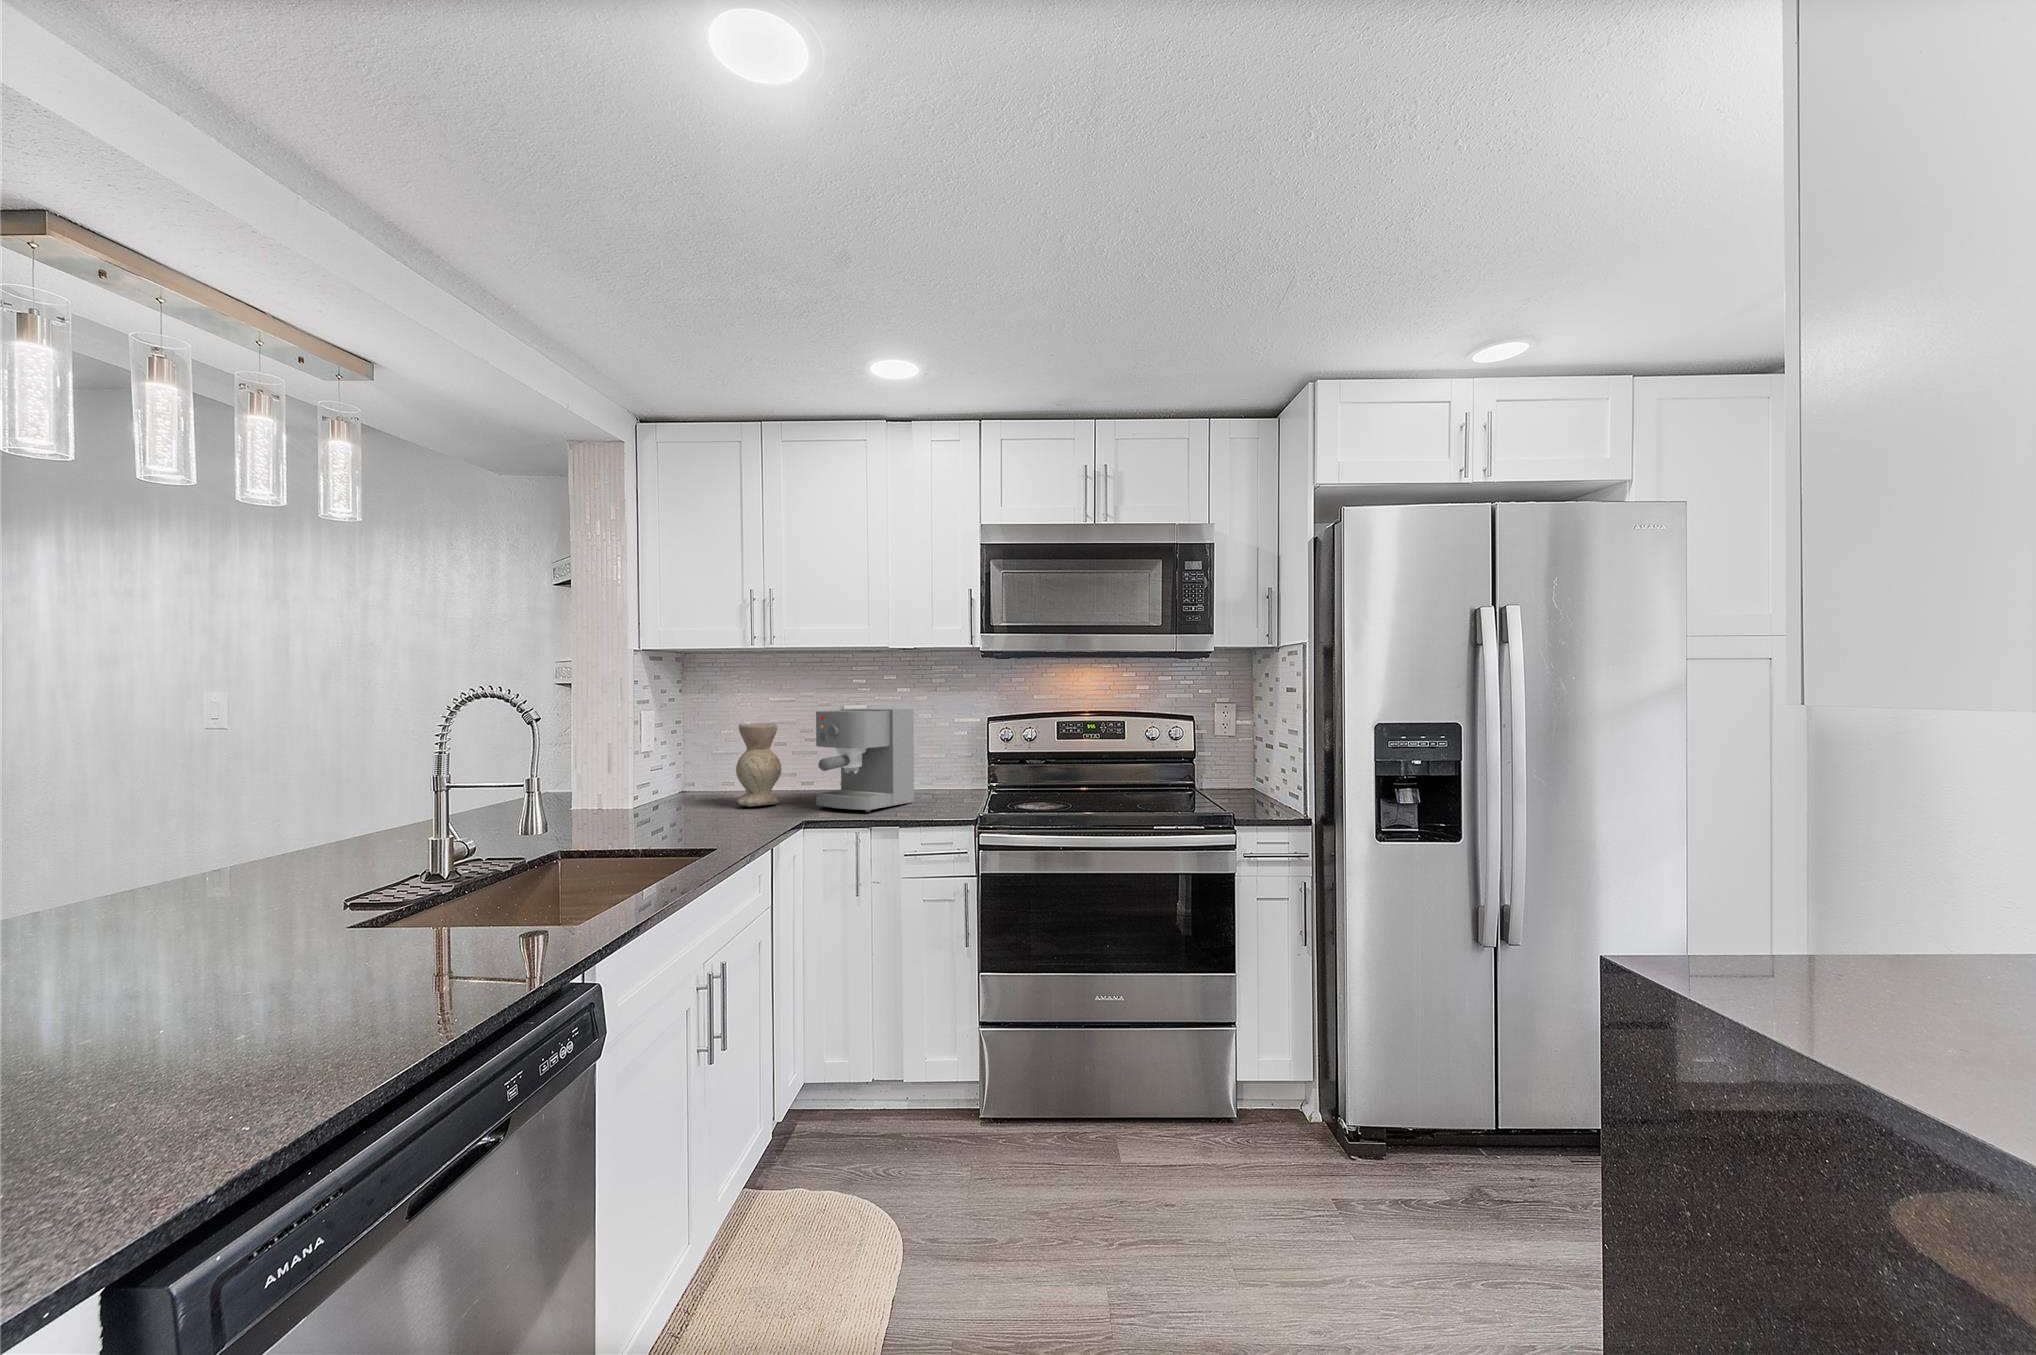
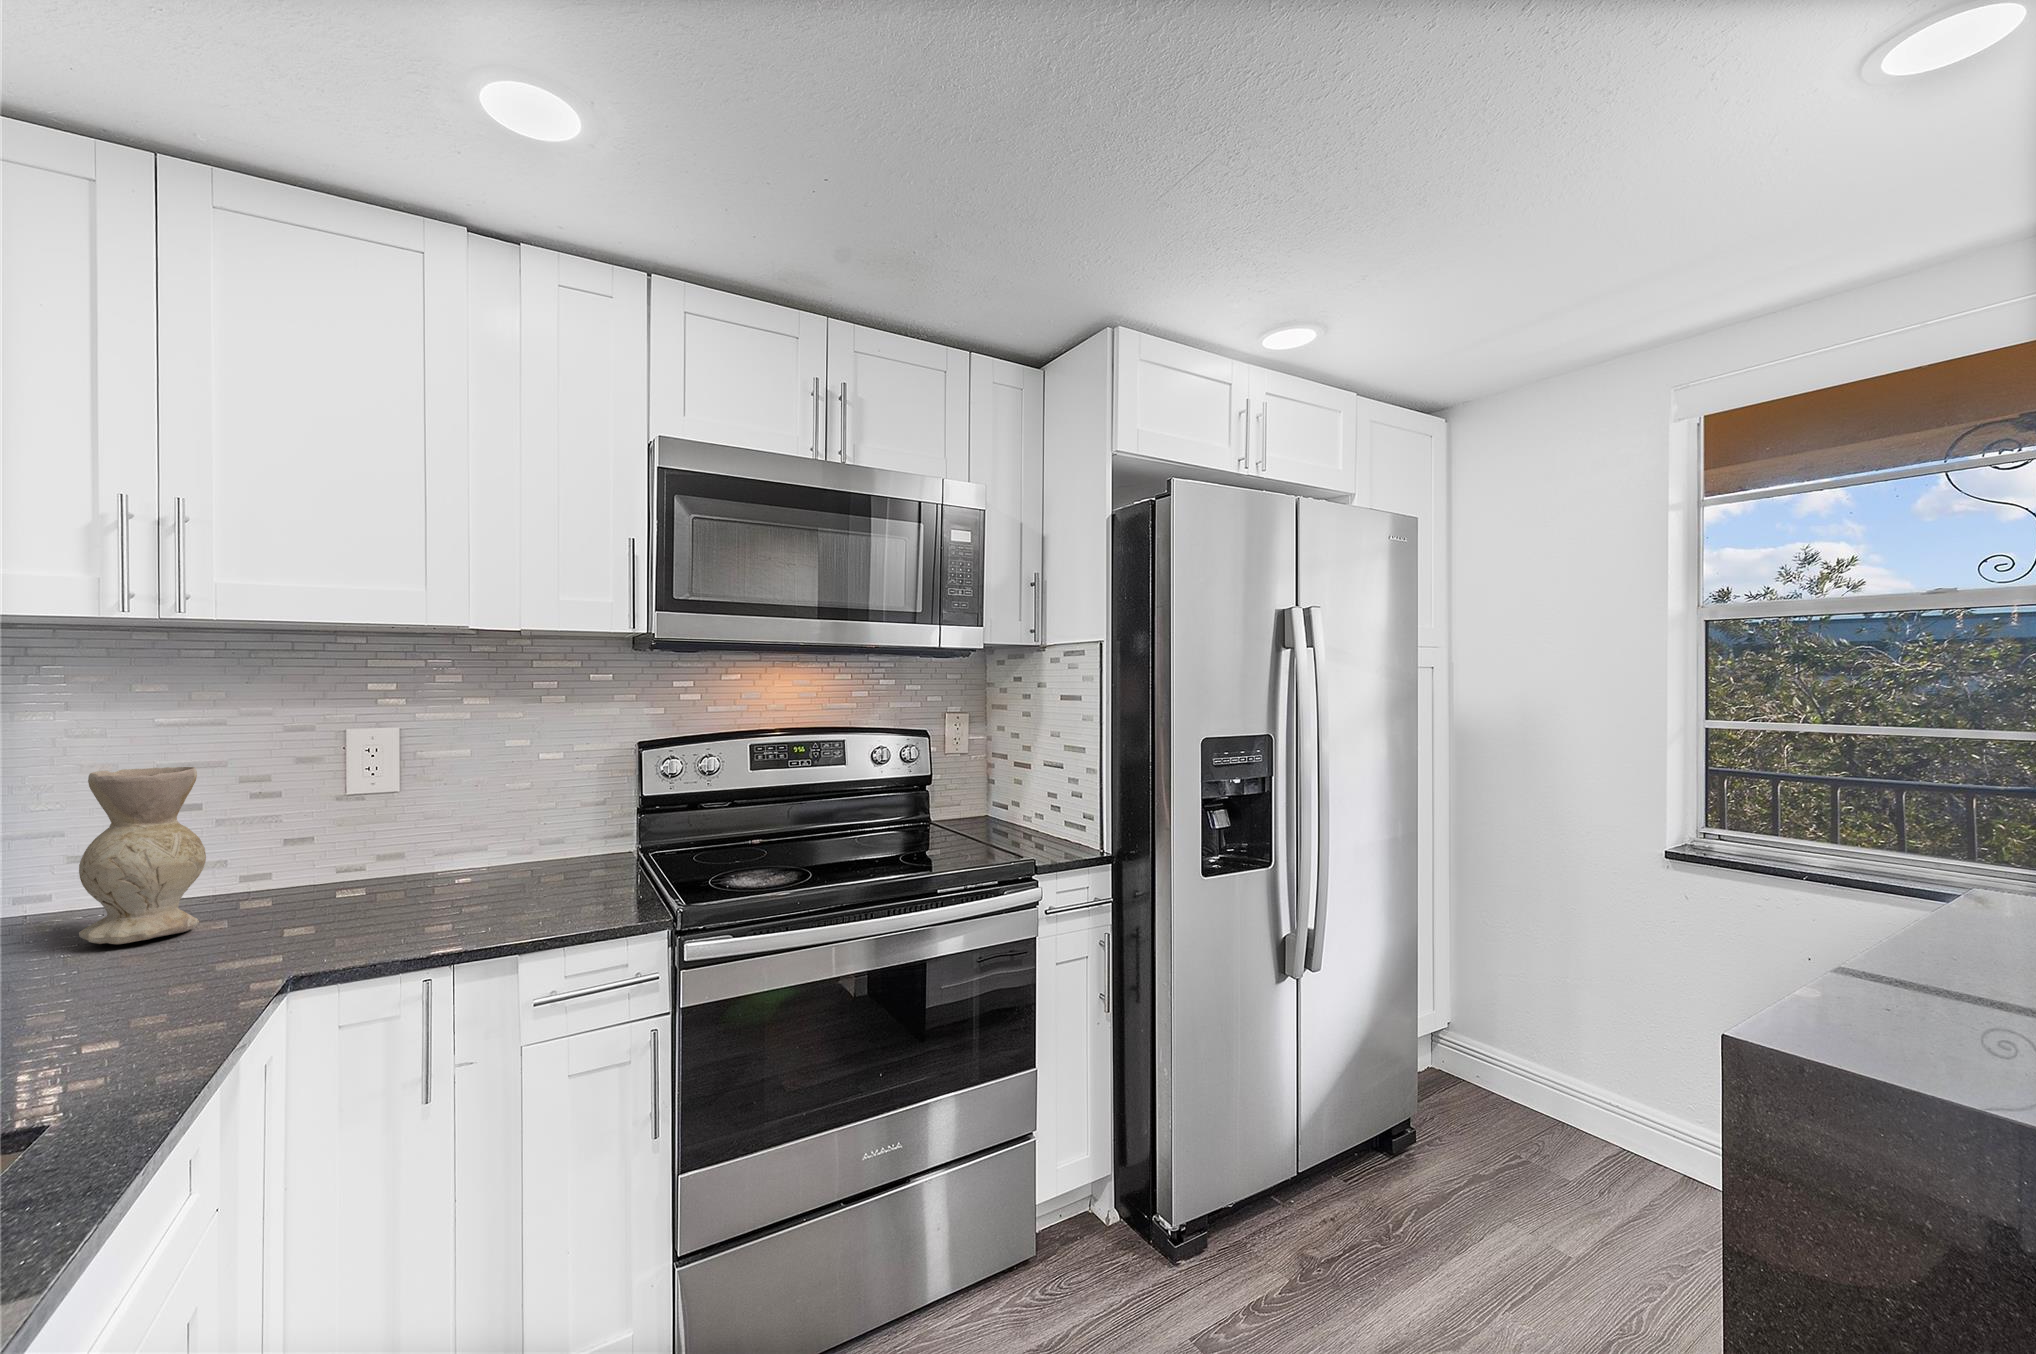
coffee maker: present [816,708,914,812] -> none [305,732,517,926]

